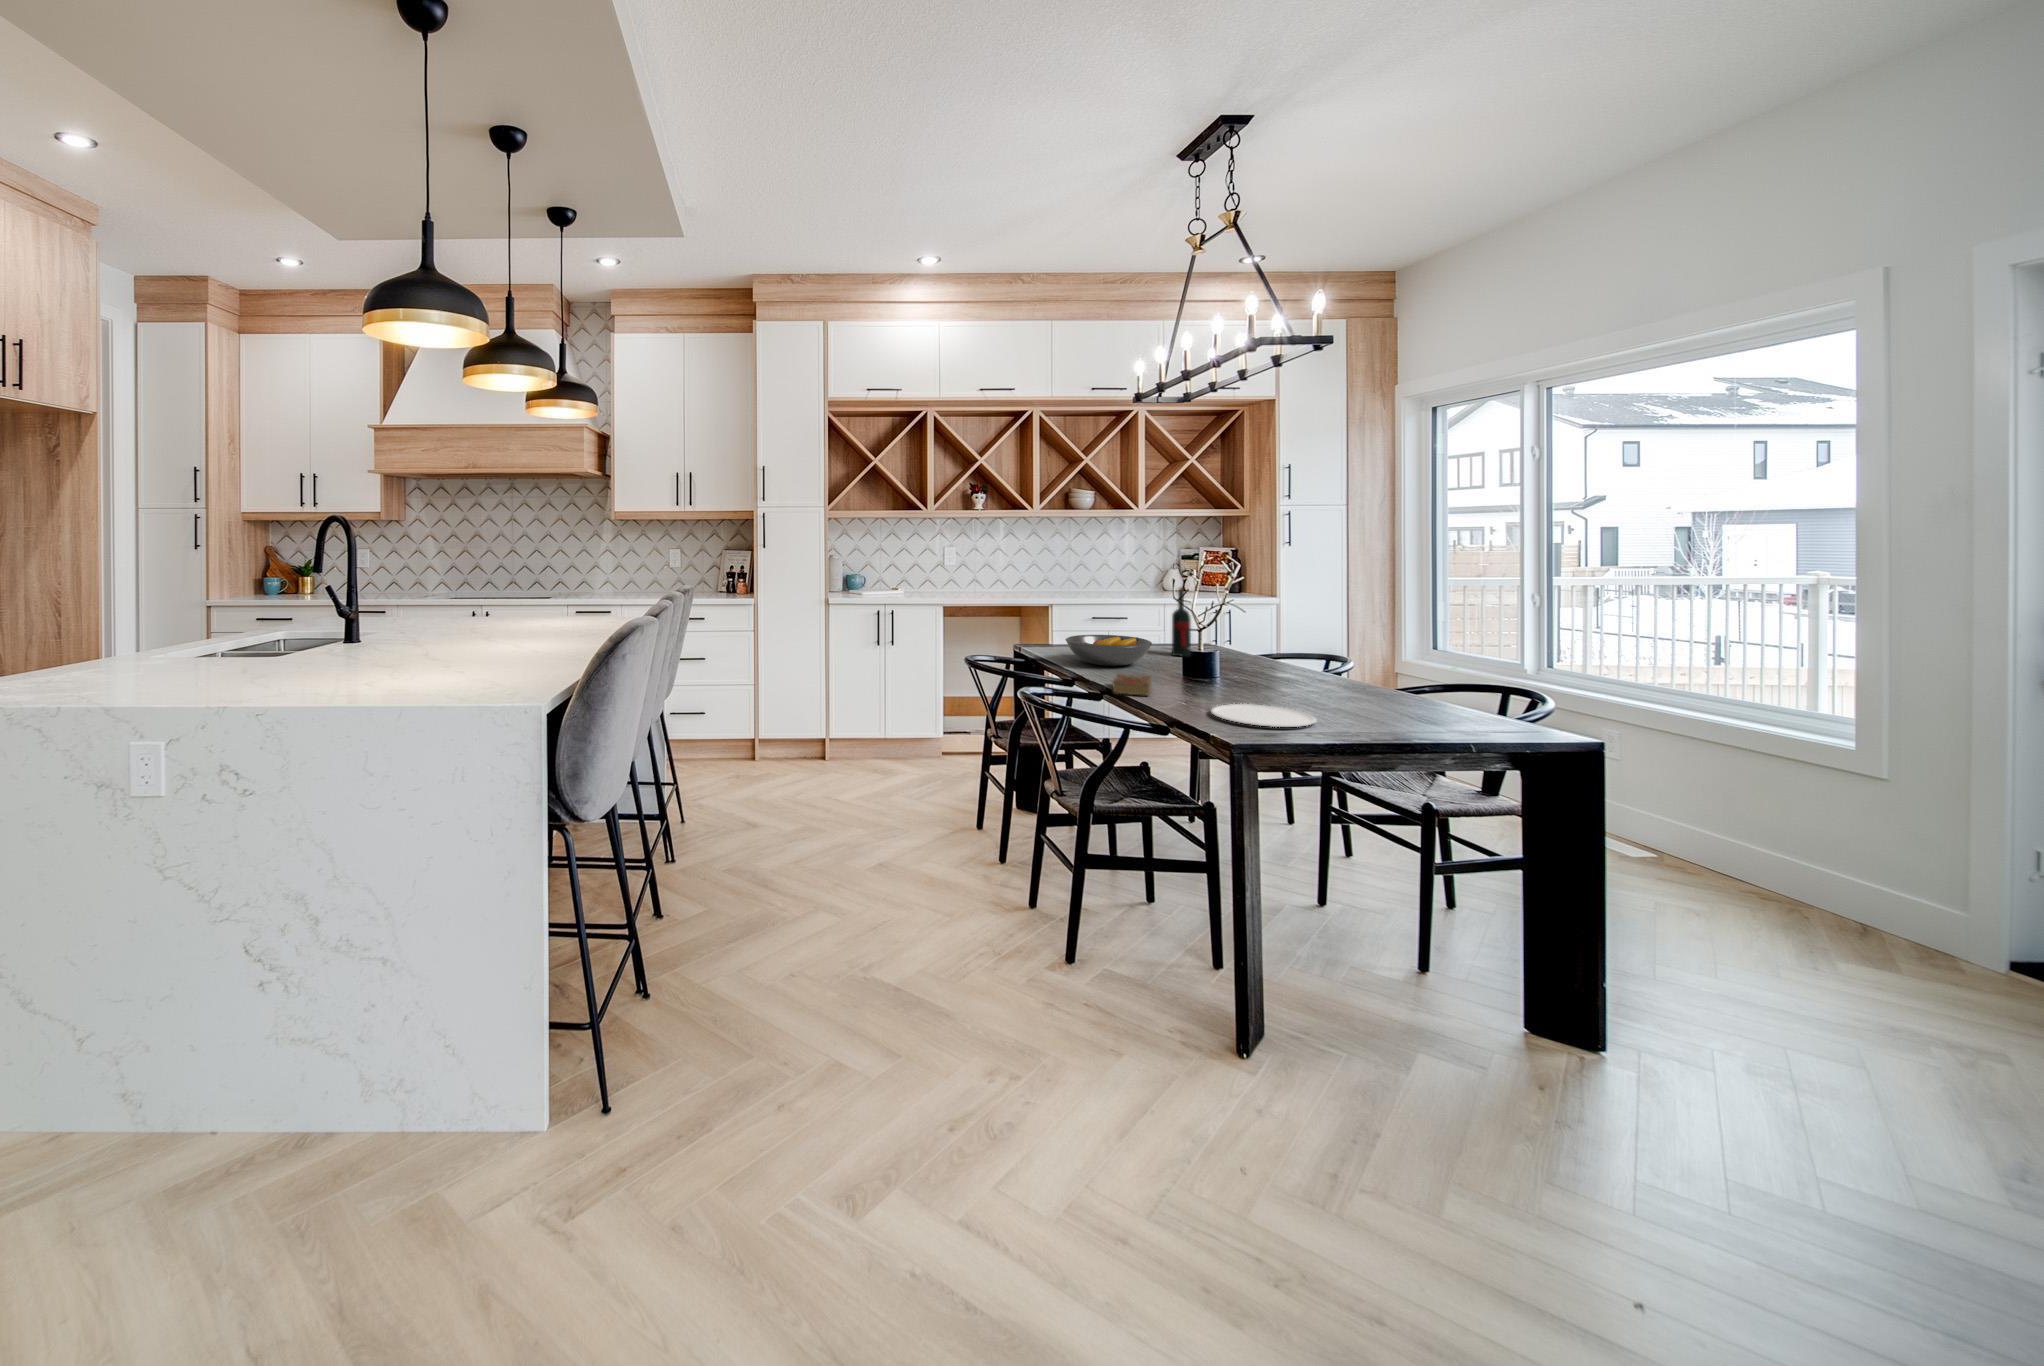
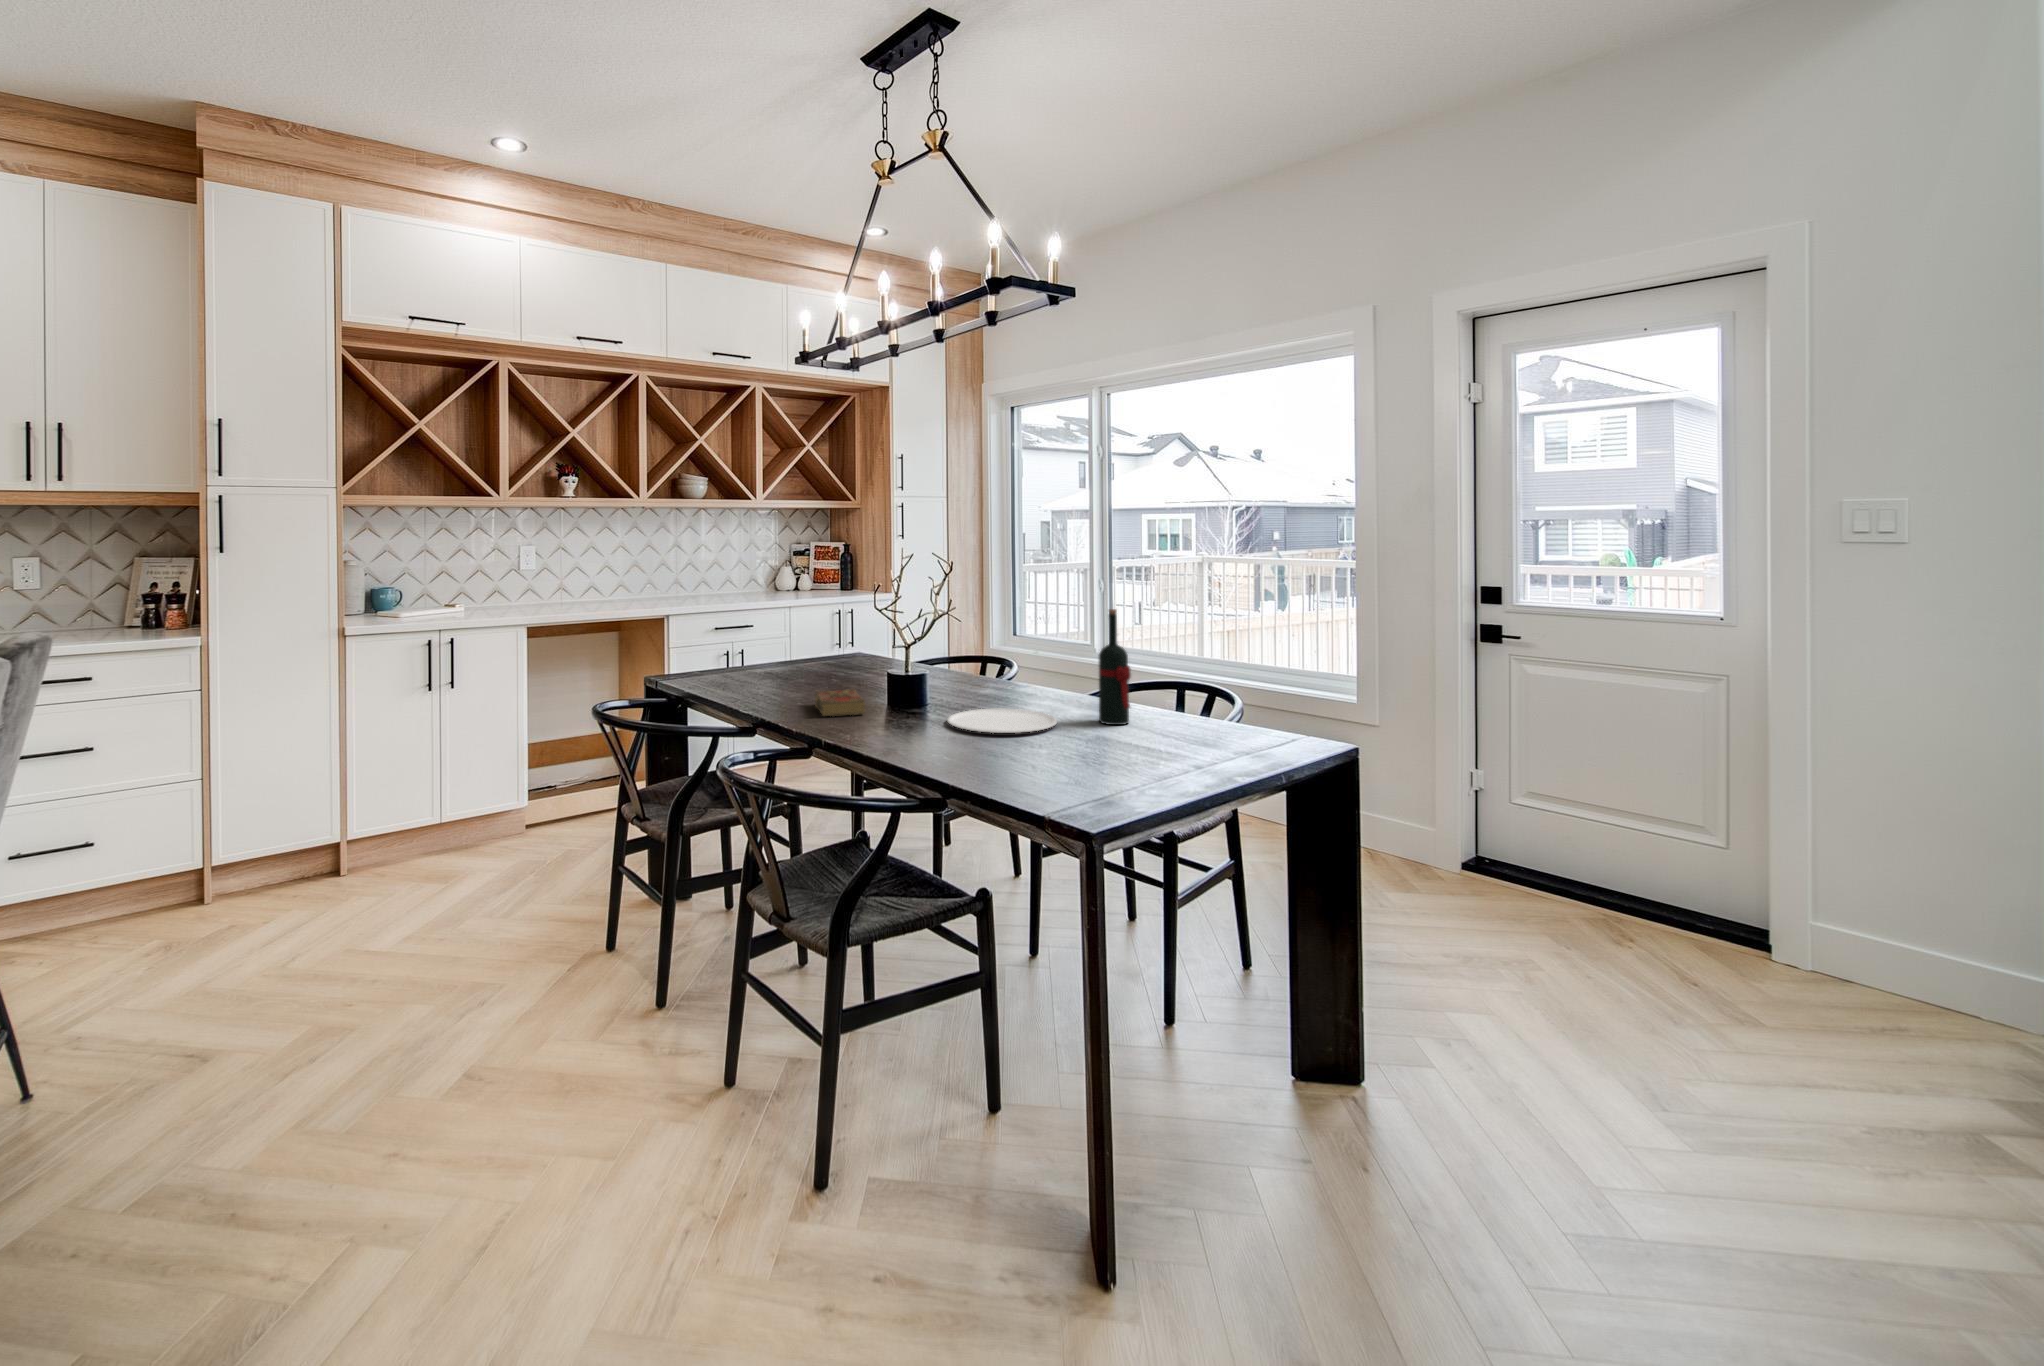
wine bottle: present [1172,588,1191,657] -> present [1099,609,1131,725]
fruit bowl: present [1065,635,1152,666] -> none [727,644,831,683]

